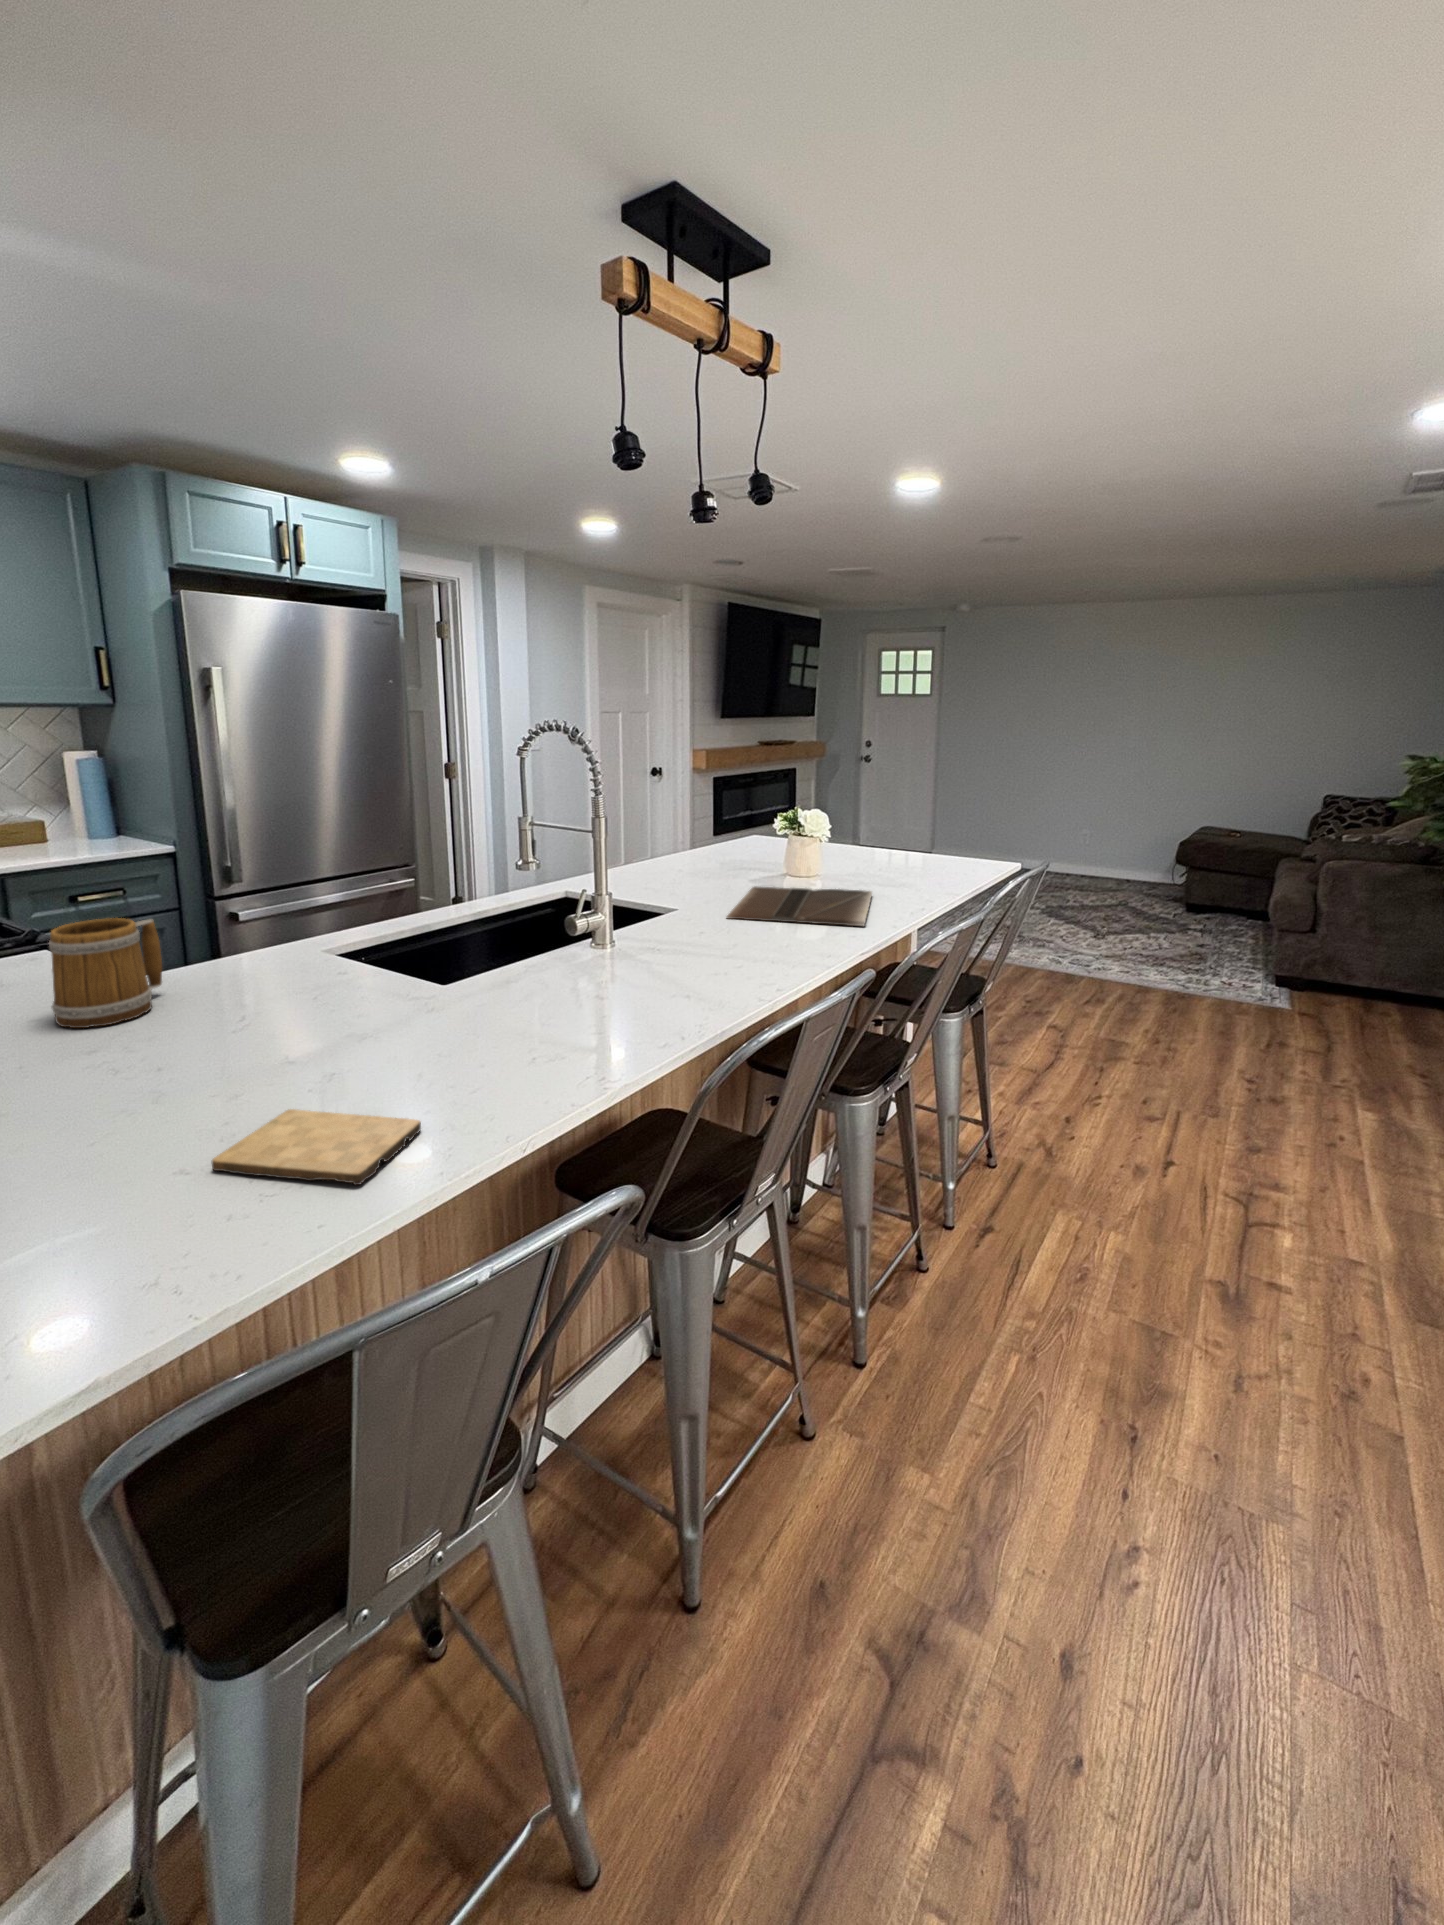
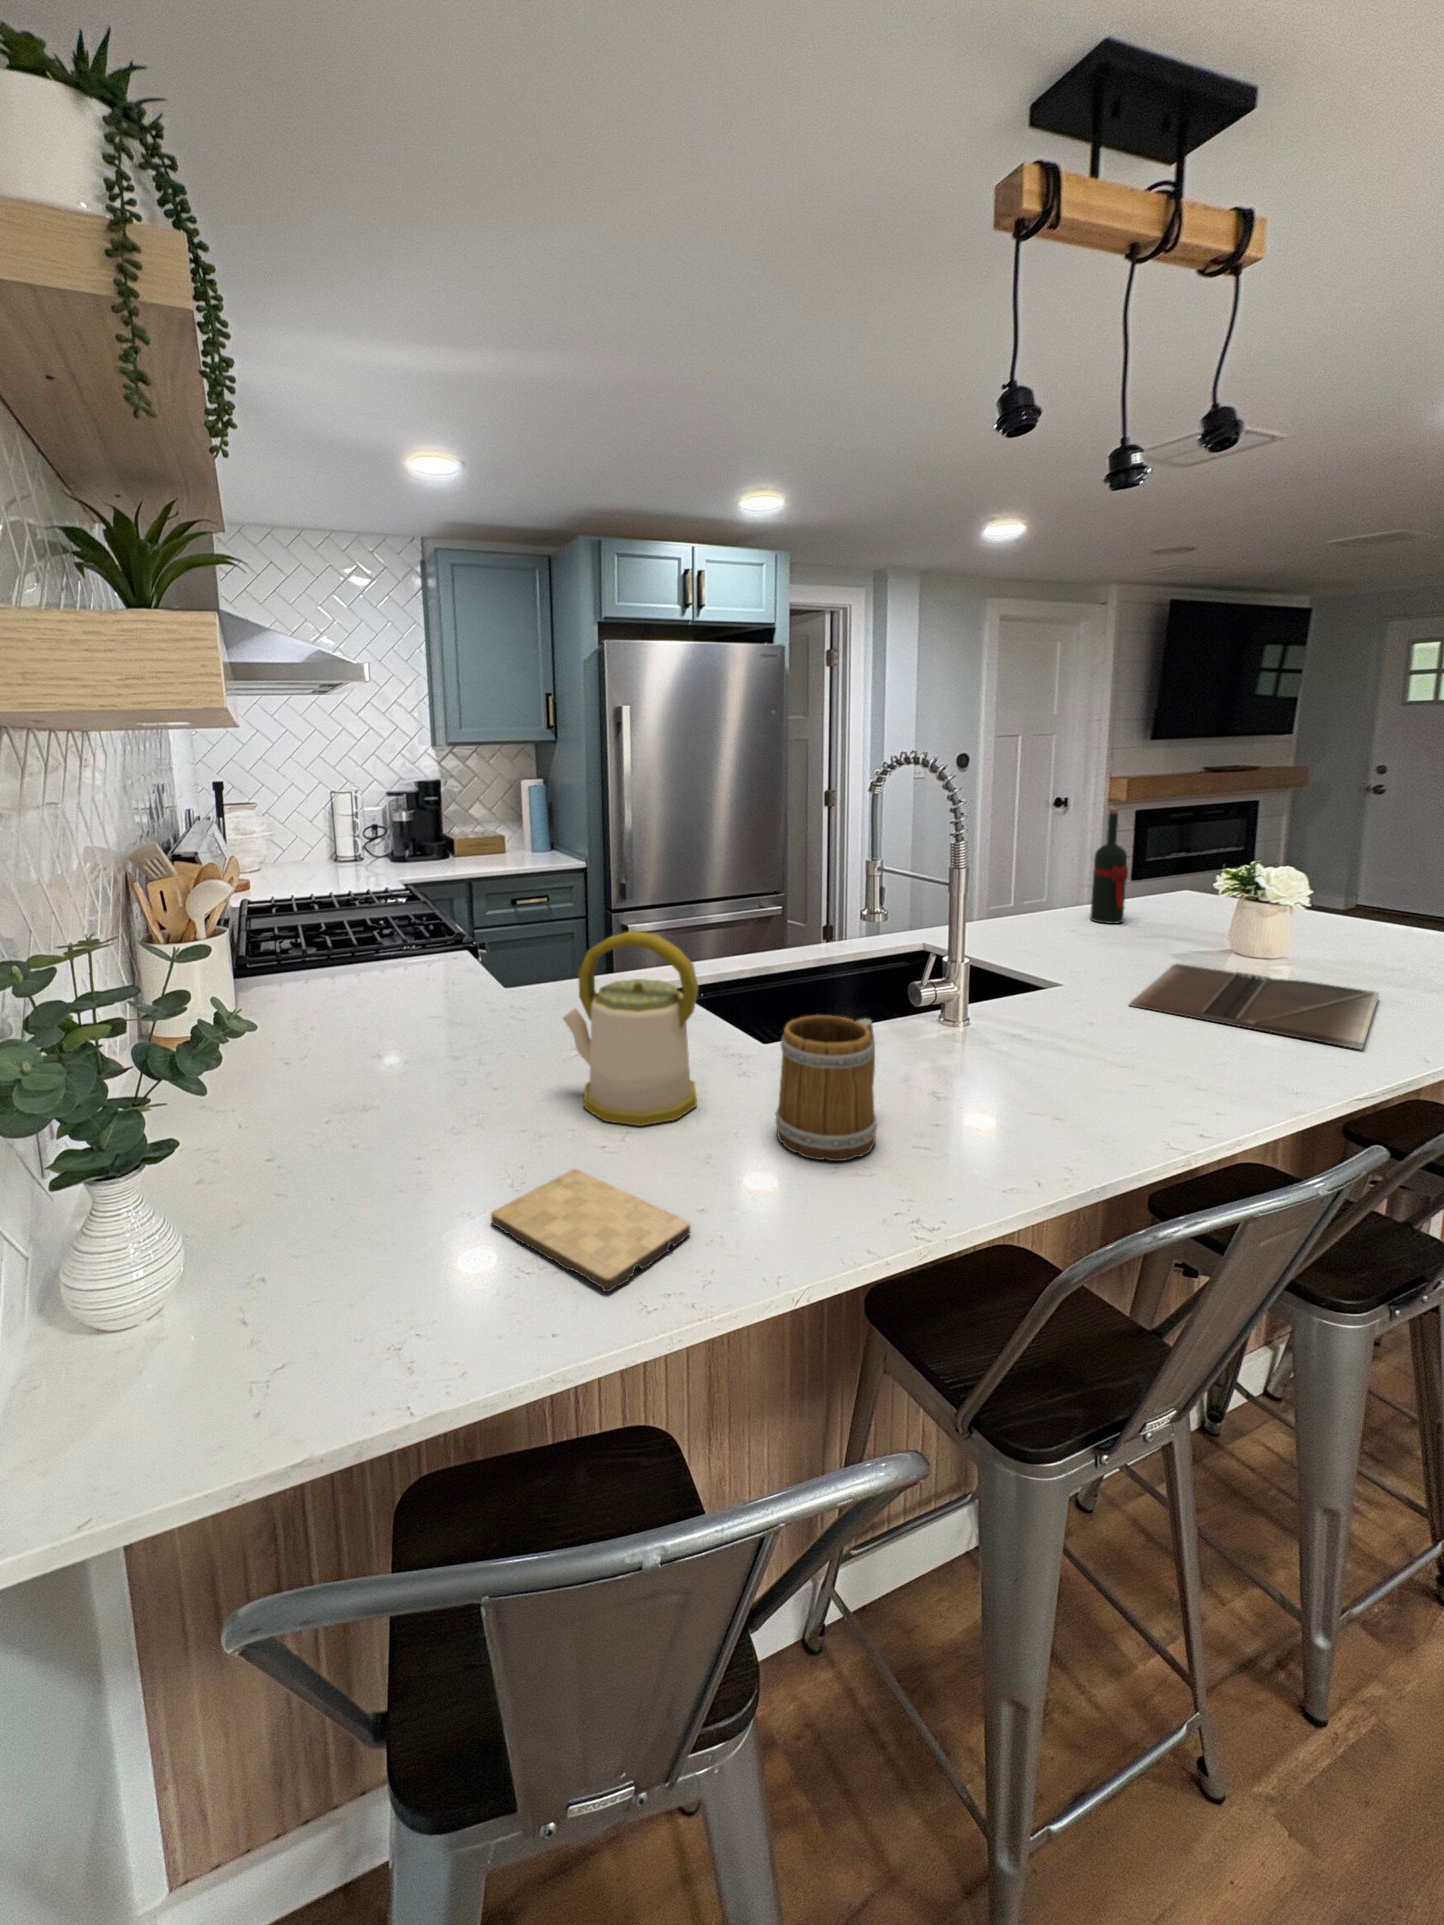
wine bottle: none [692,771,717,863] -> present [1090,809,1128,924]
kettle: none [239,886,394,1070] -> present [563,930,698,1126]
mug: present [49,918,162,1028] -> present [775,1015,877,1161]

